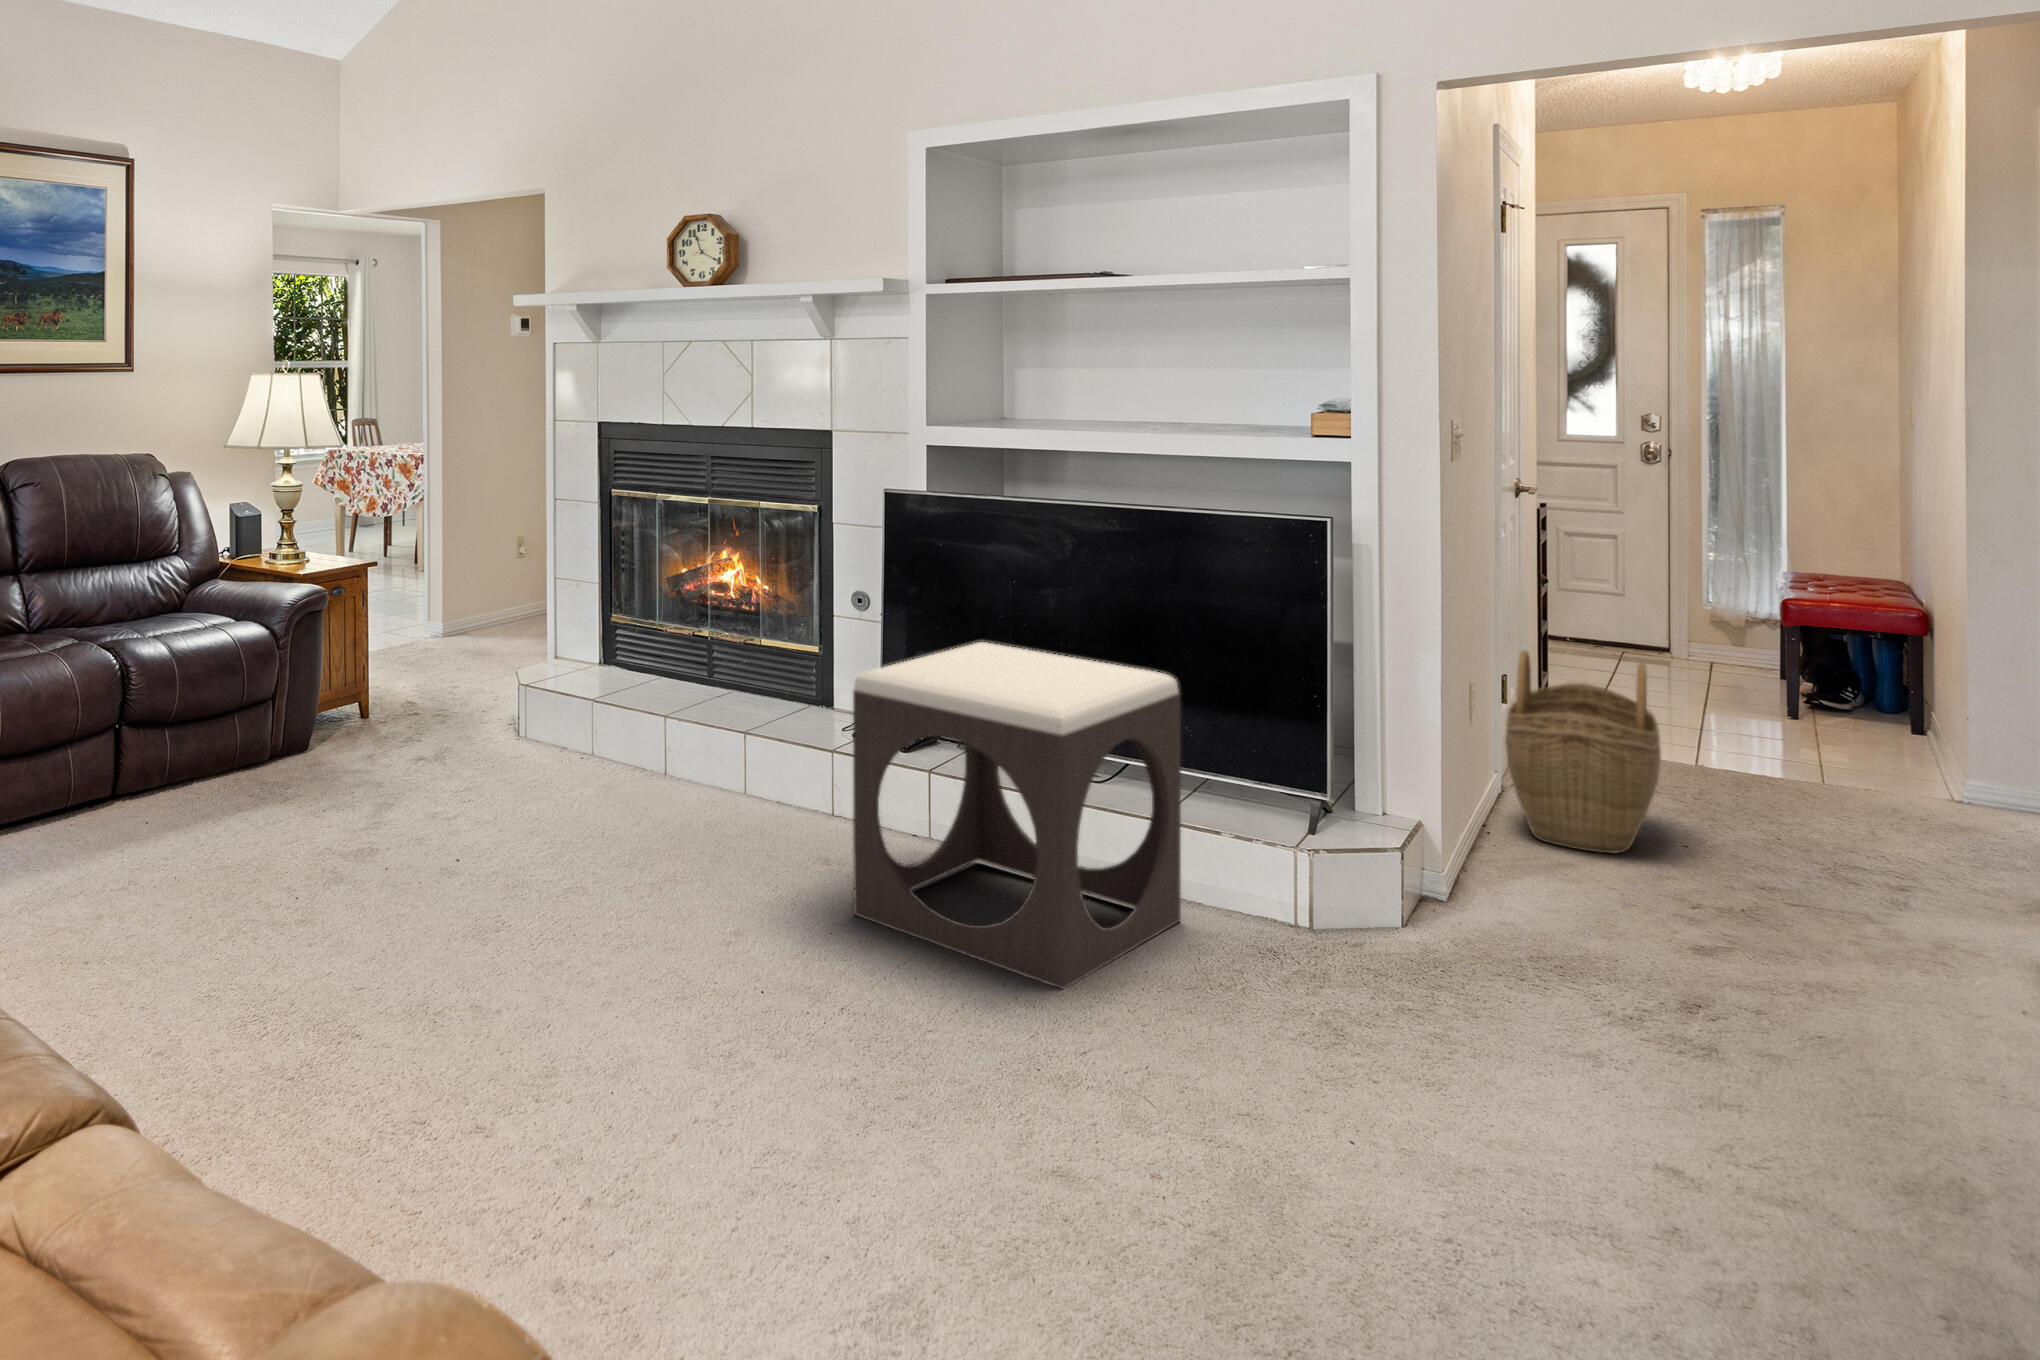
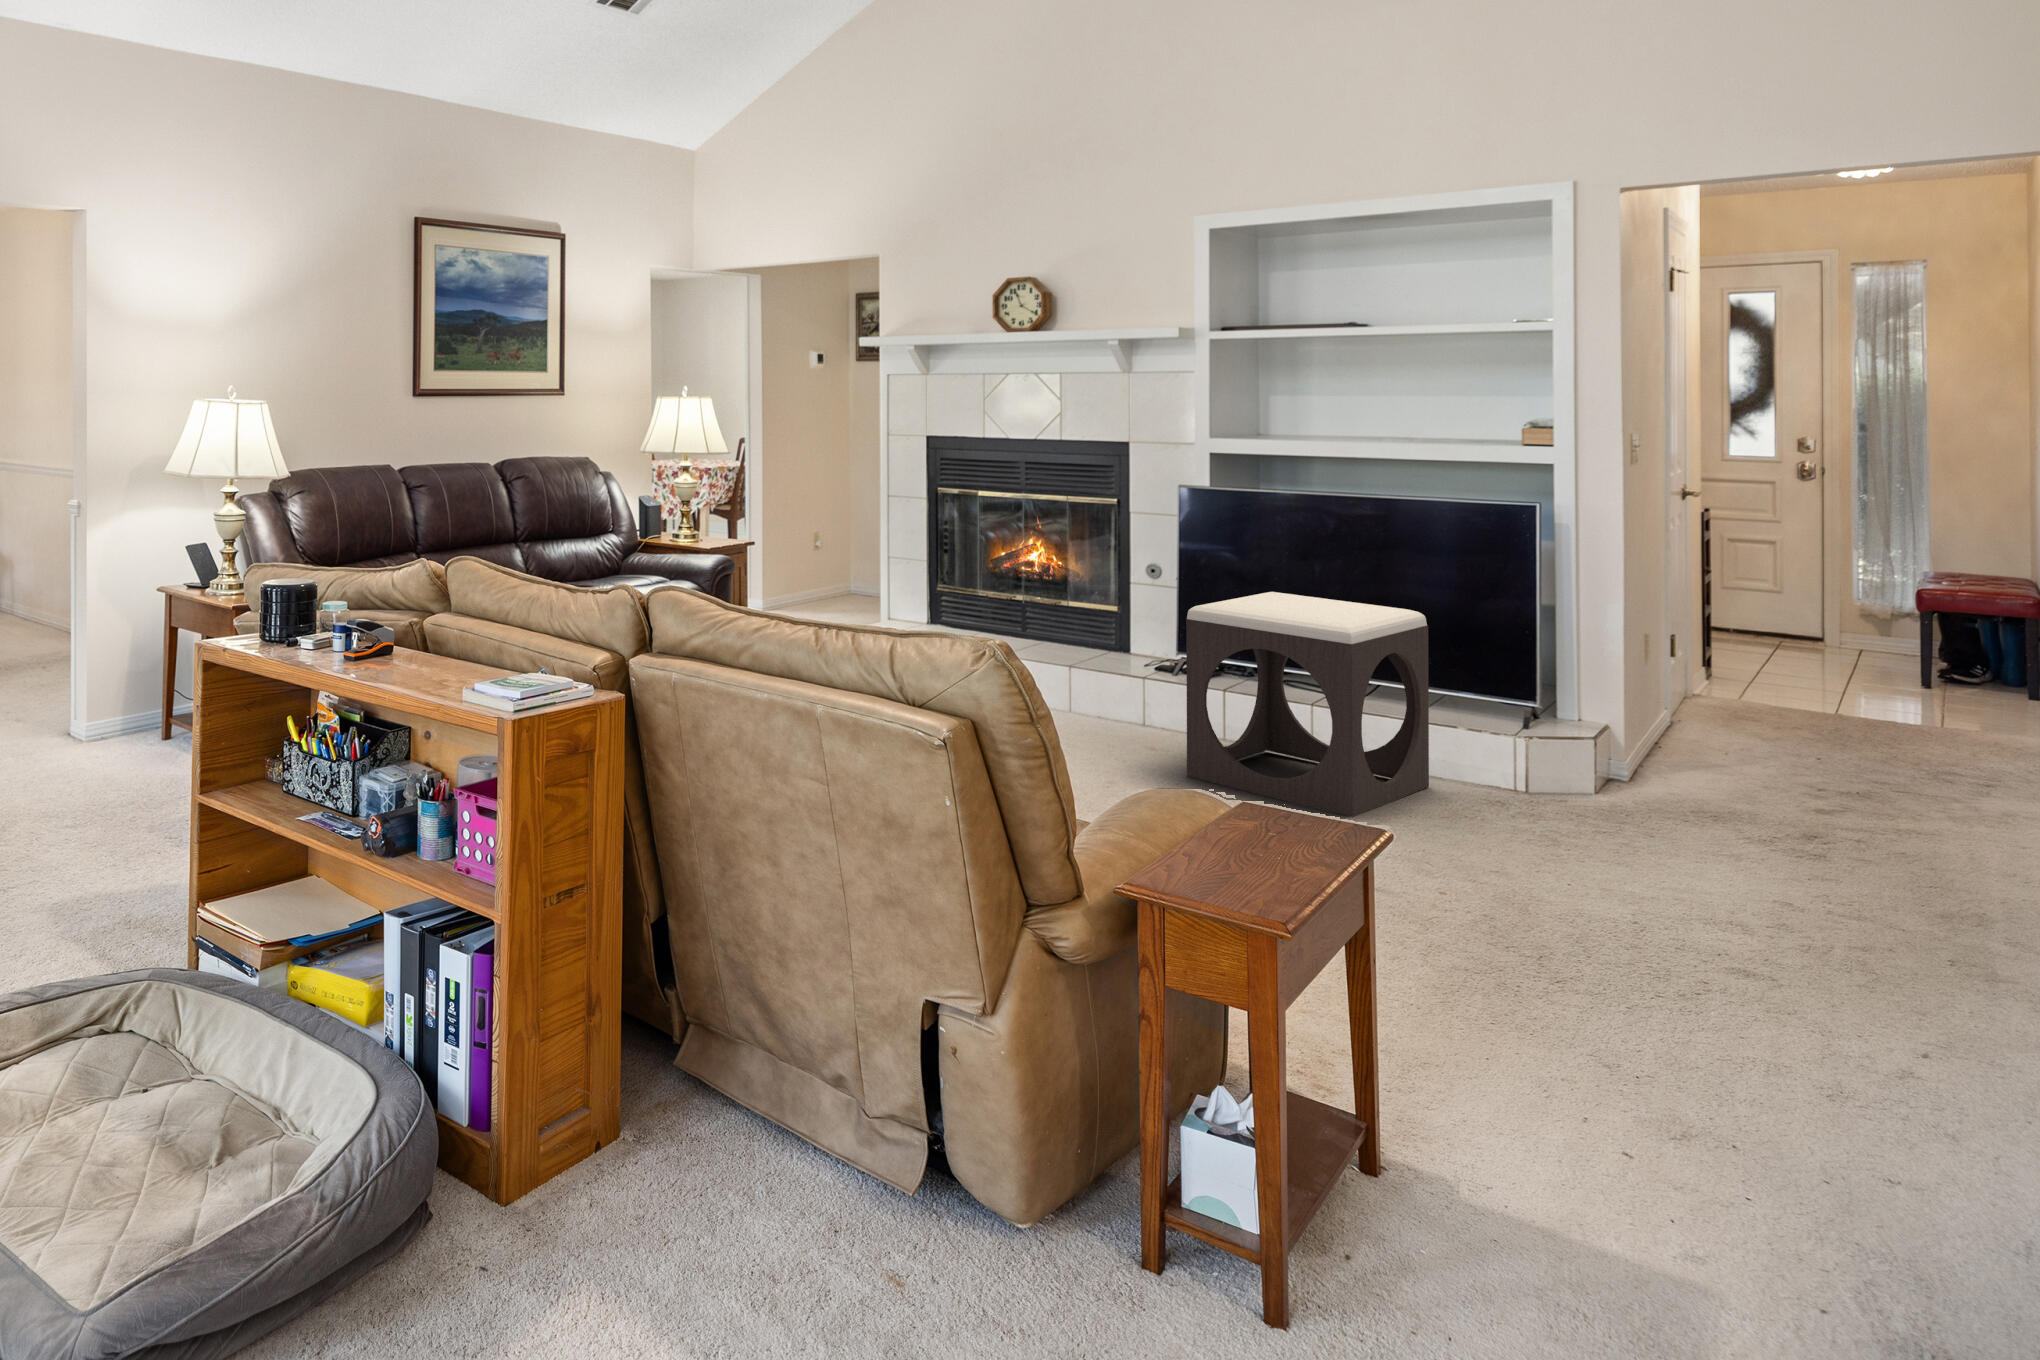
woven basket: present [1505,651,1661,853] -> none [1675,612,1799,762]

